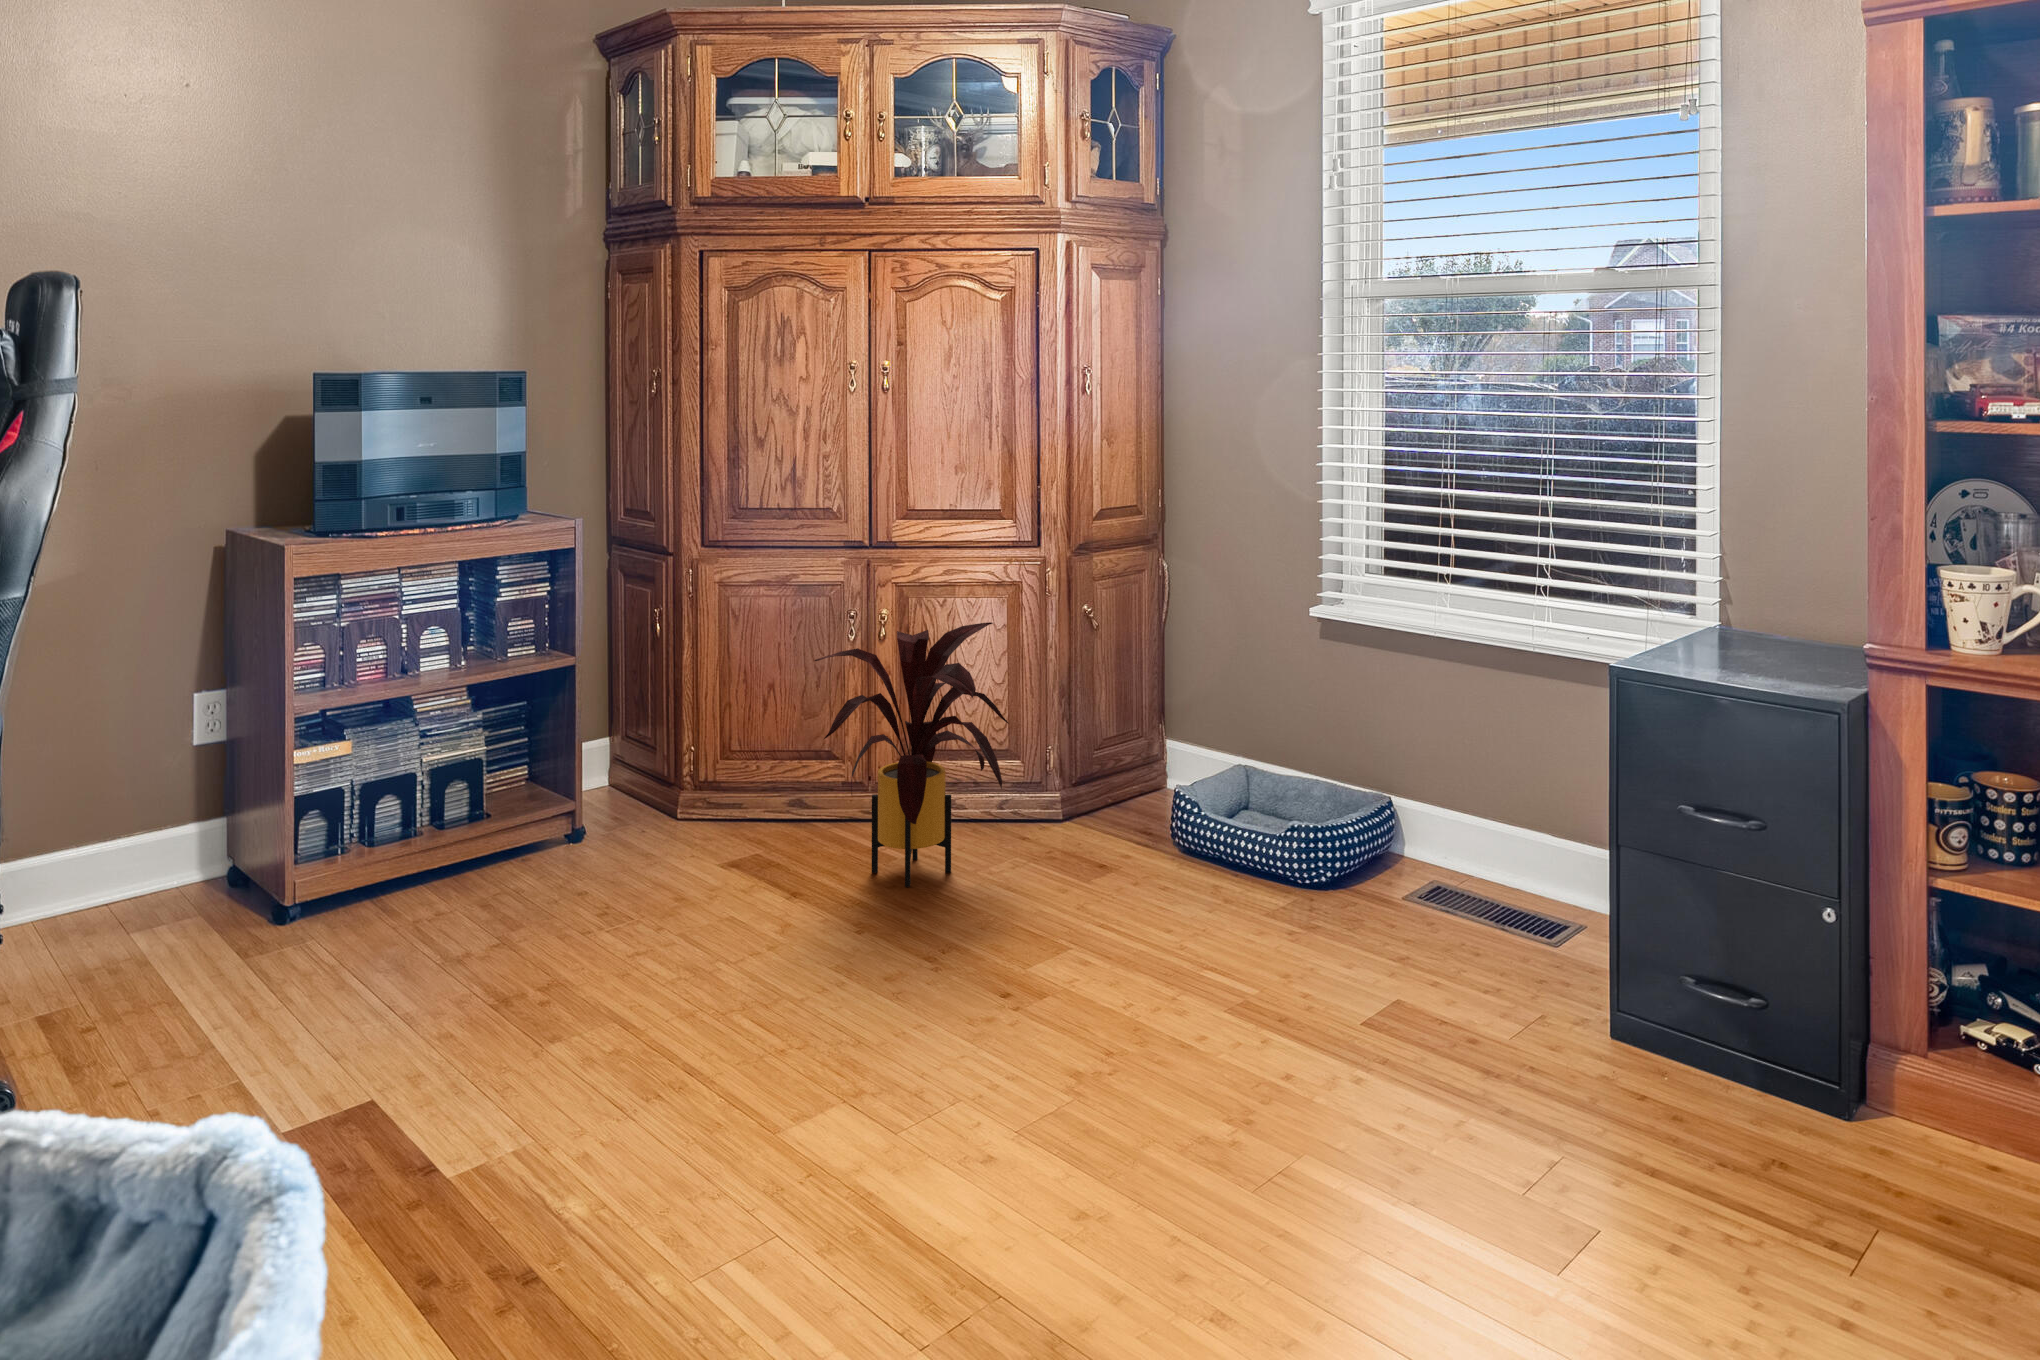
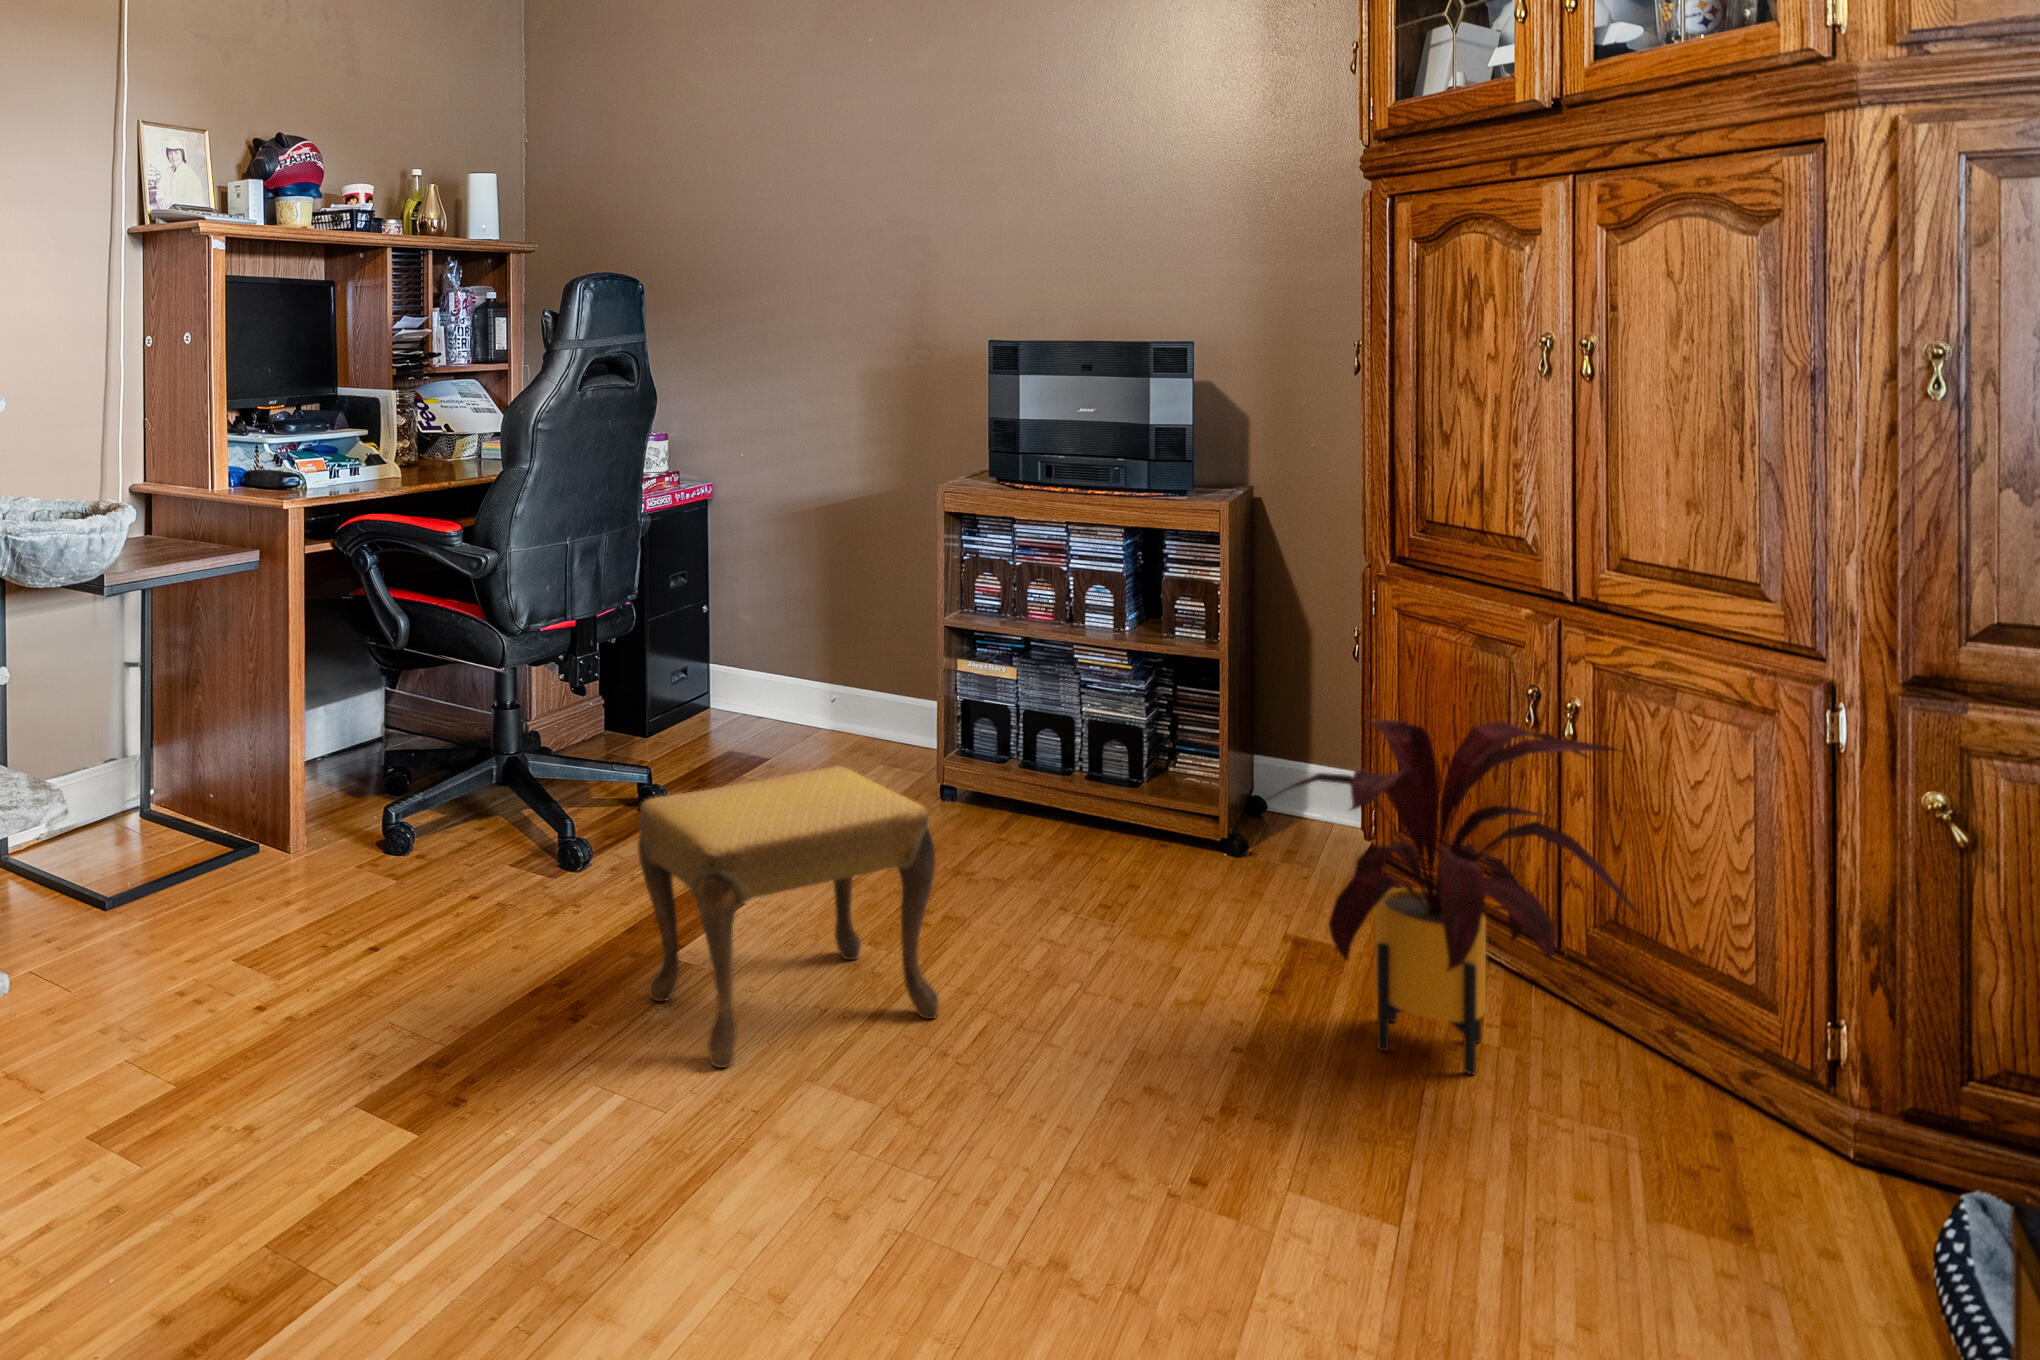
footstool: none [527,828,739,1204] -> present [638,766,939,1068]

